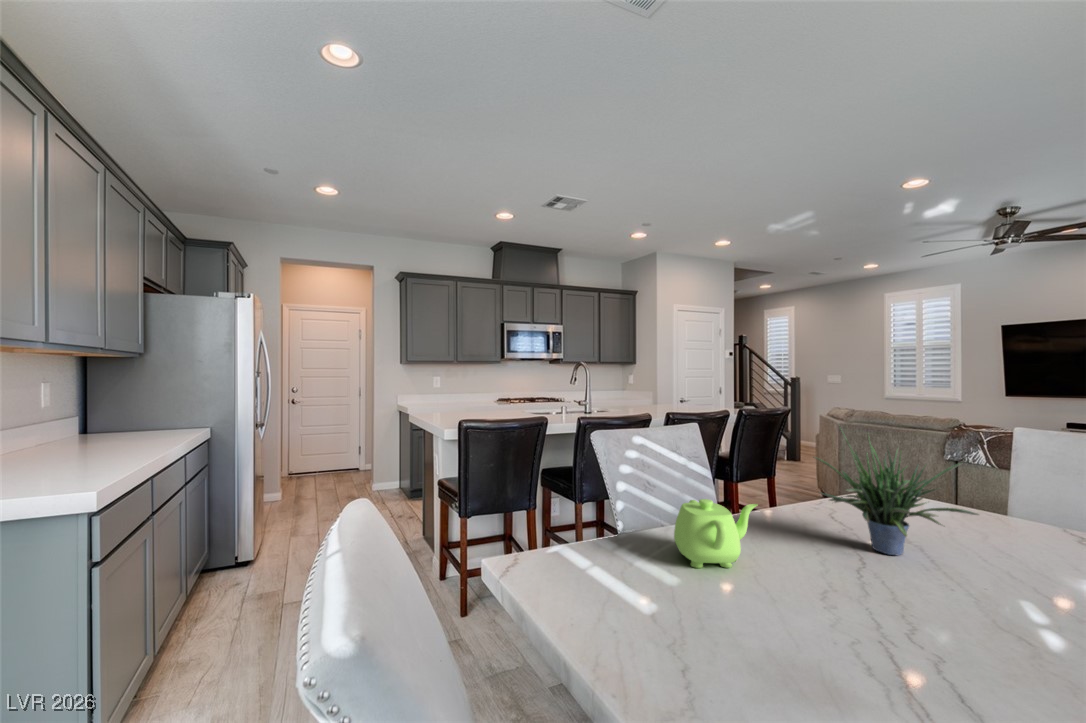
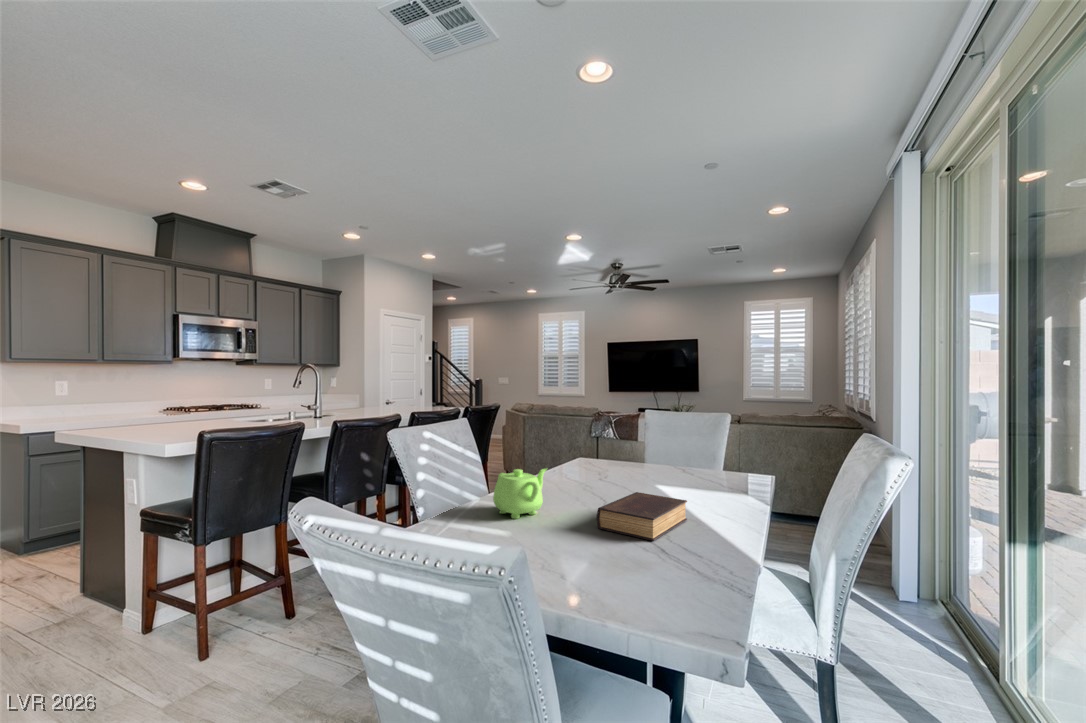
potted plant: present [816,432,979,555] -> none [564,410,654,491]
book: none [809,572,1026,681] -> present [597,492,687,541]

